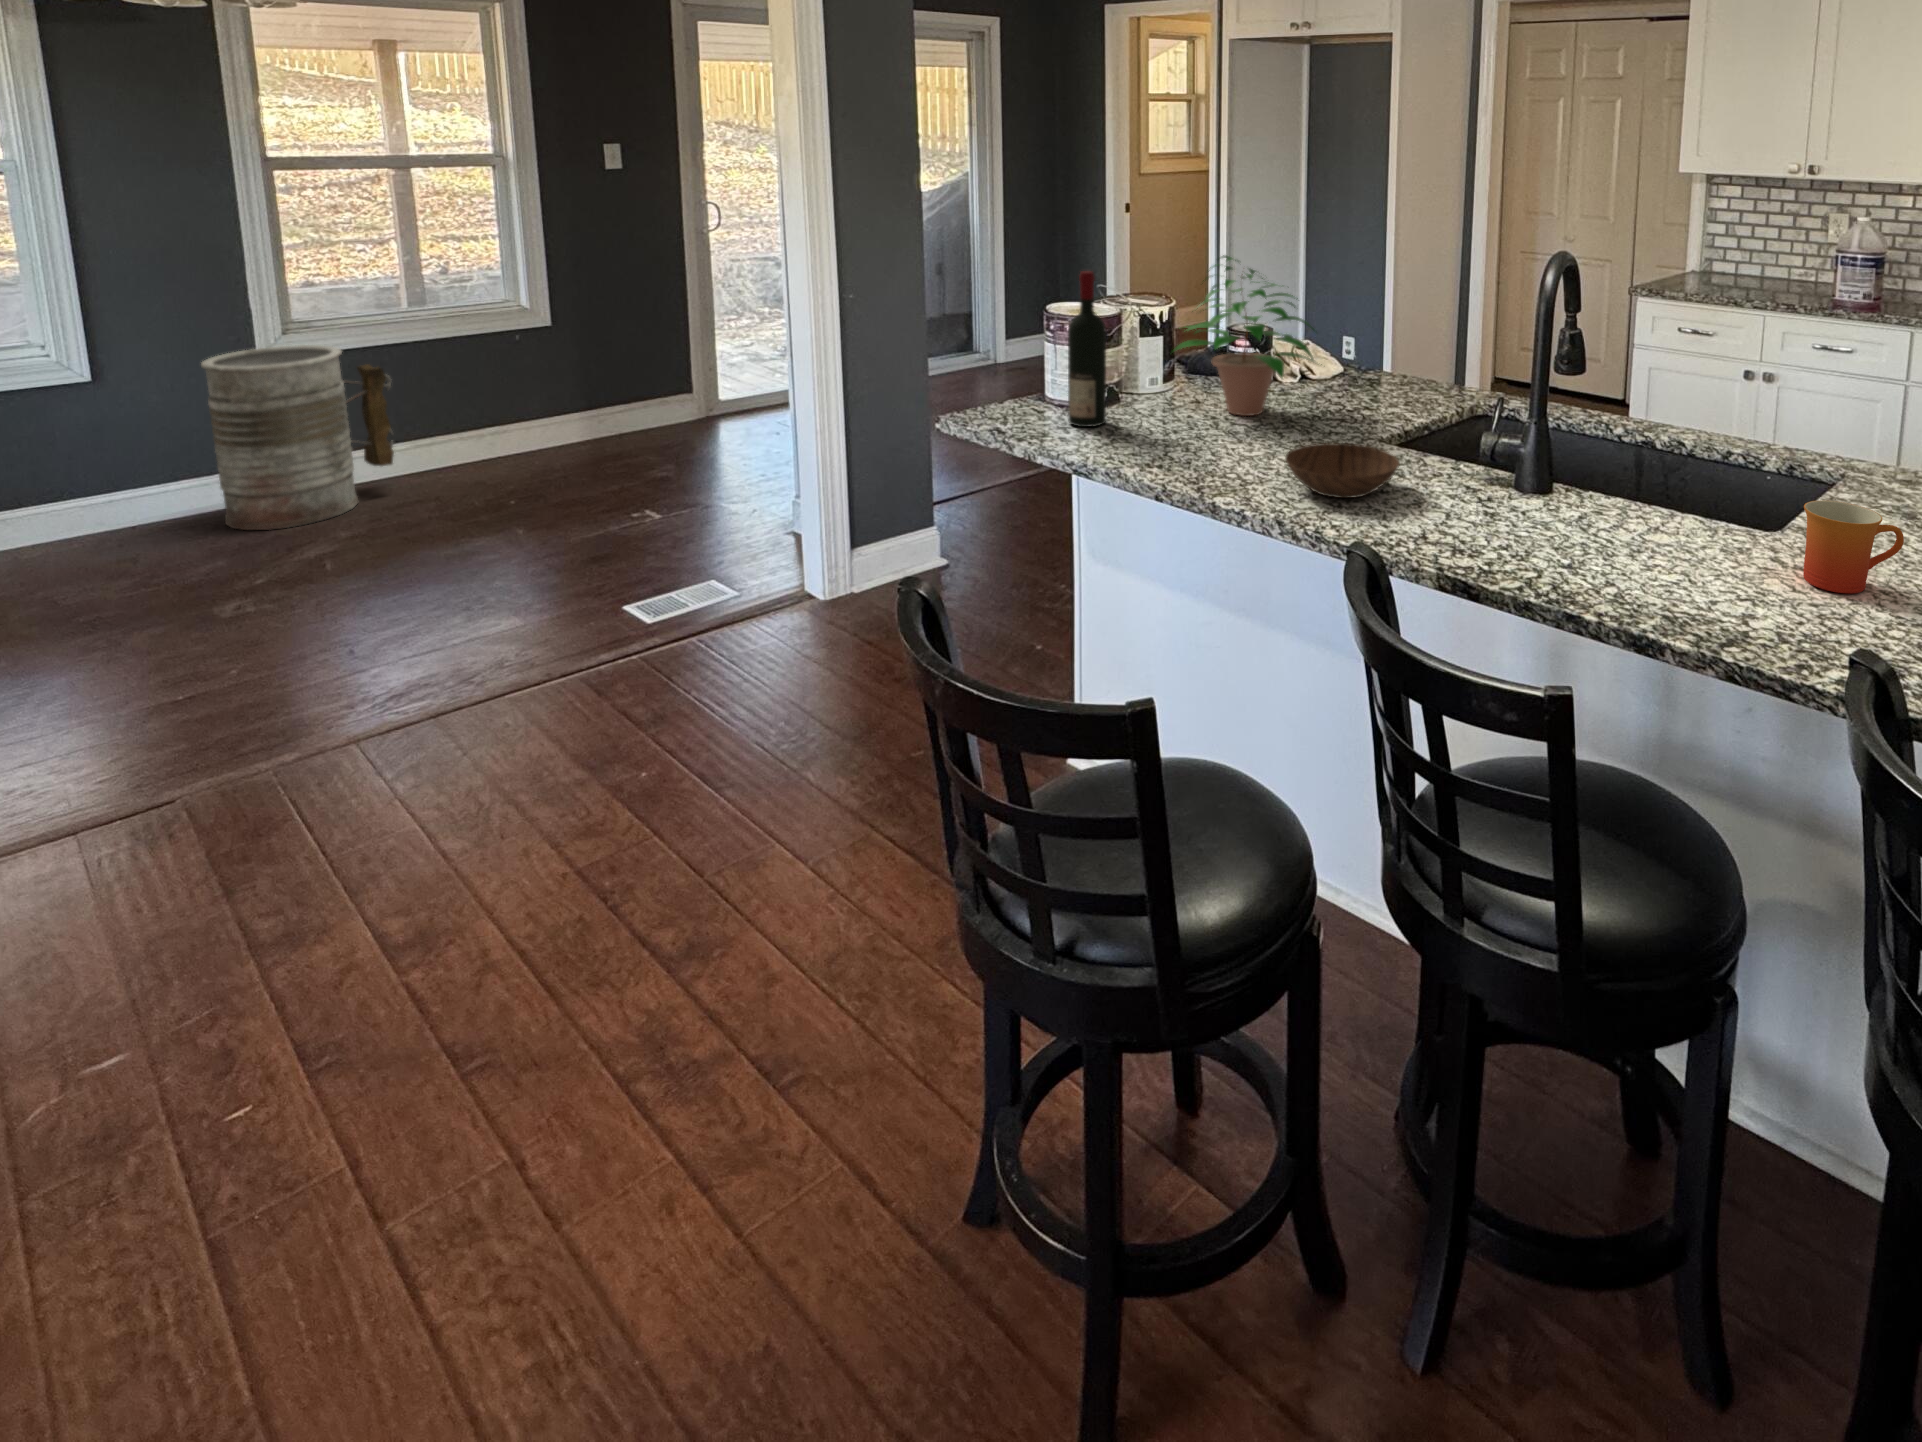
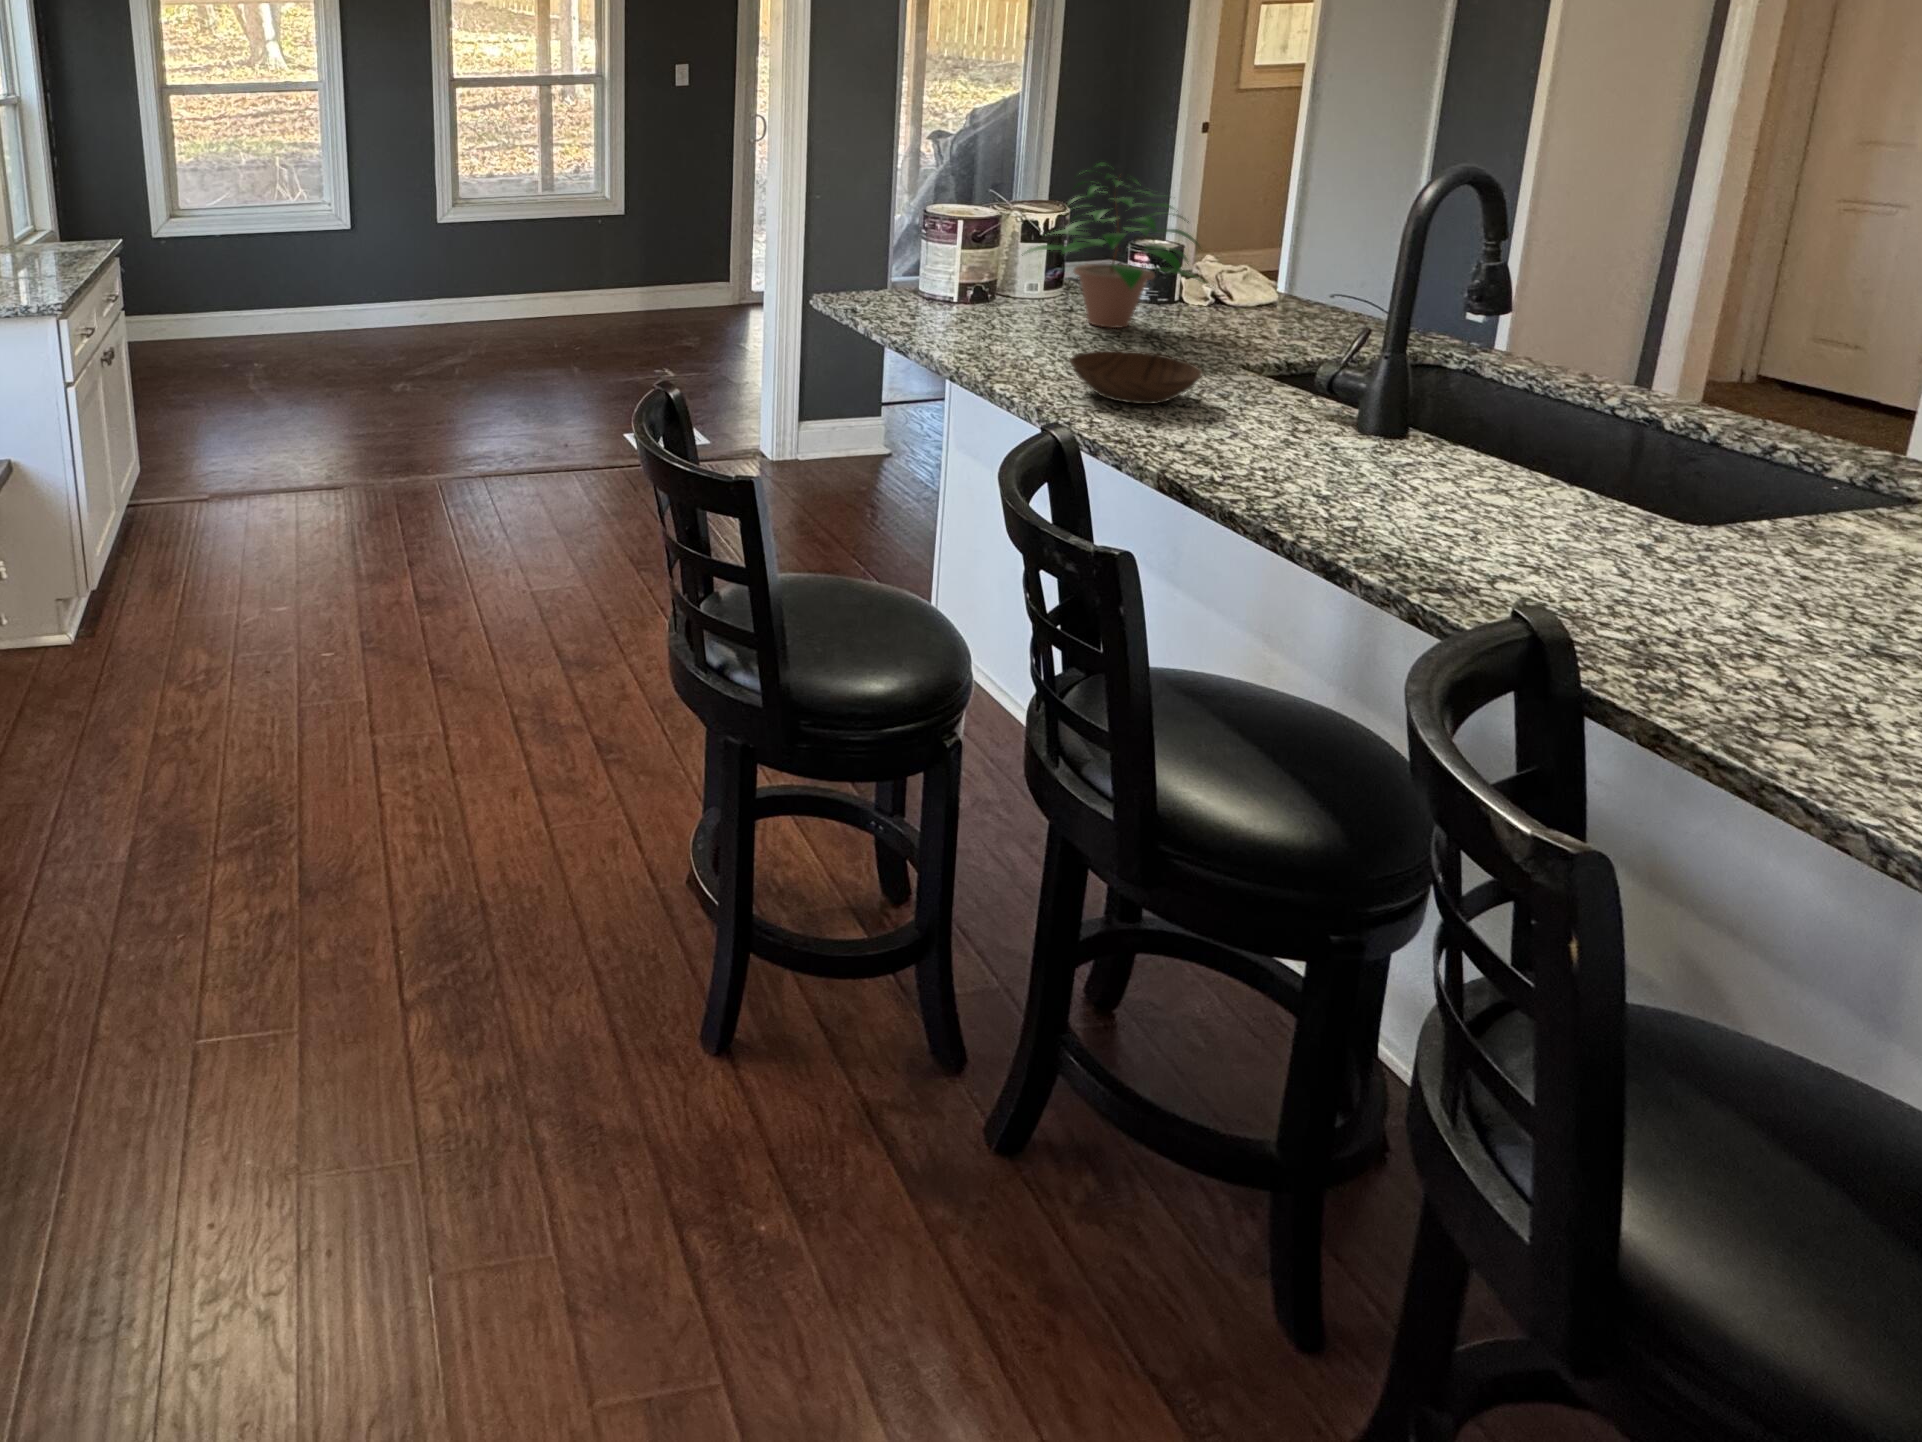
wine bottle: present [1068,271,1106,427] -> none [914,171,957,317]
trash can: present [201,345,394,530] -> none [406,217,511,344]
mug: present [1803,500,1904,593] -> none [1660,479,1842,599]

